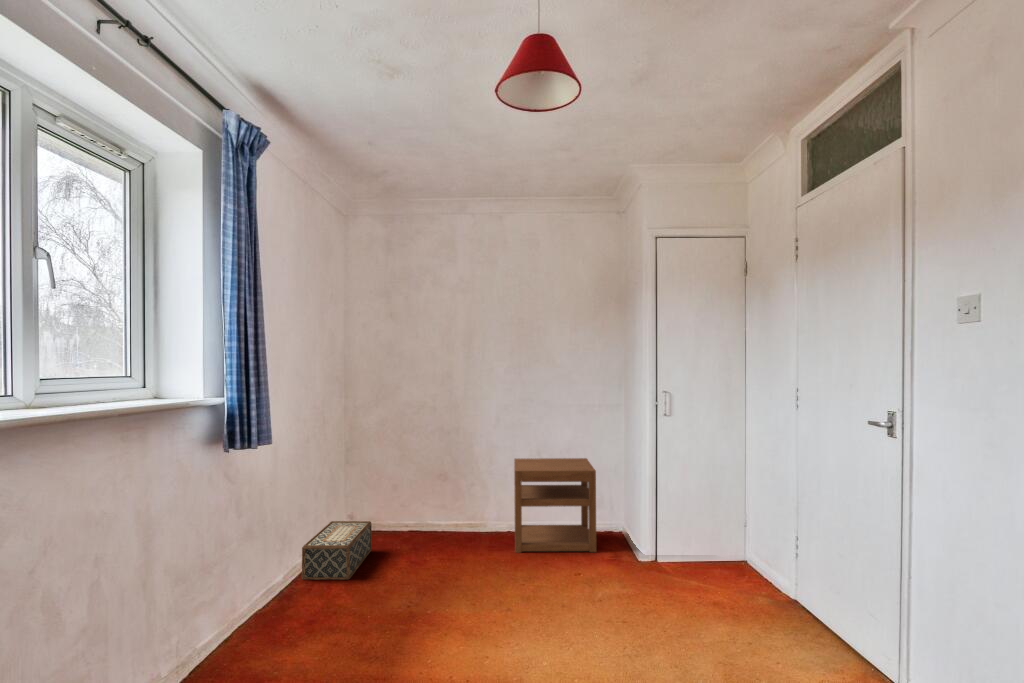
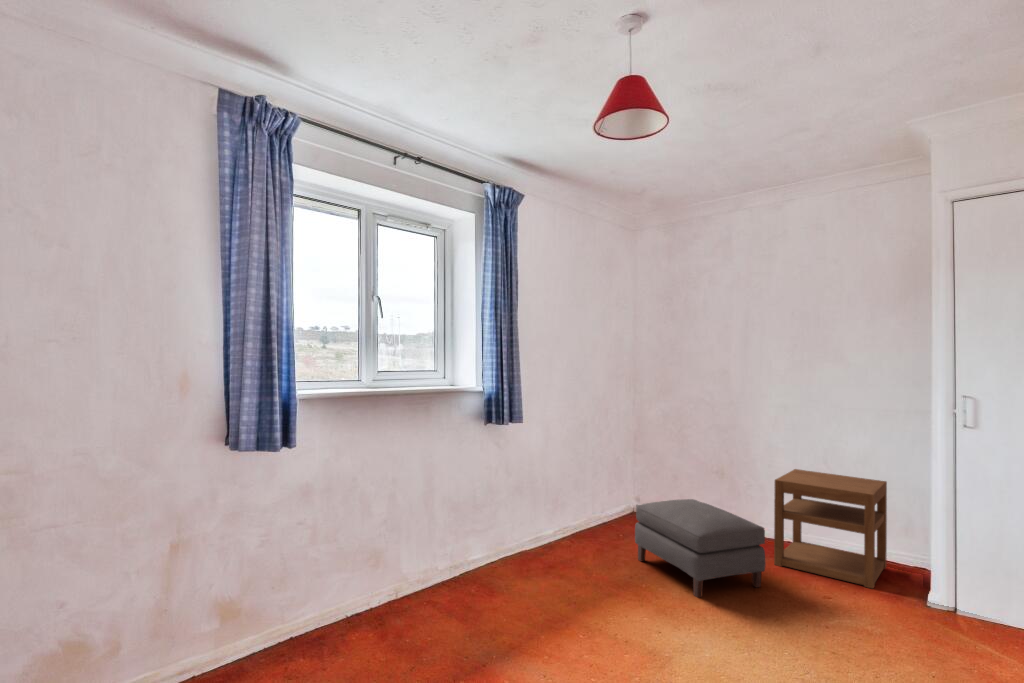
ottoman: none [393,504,530,607] -> present [635,499,766,598]
woven basket: present [302,521,372,580] -> none [572,497,640,546]

